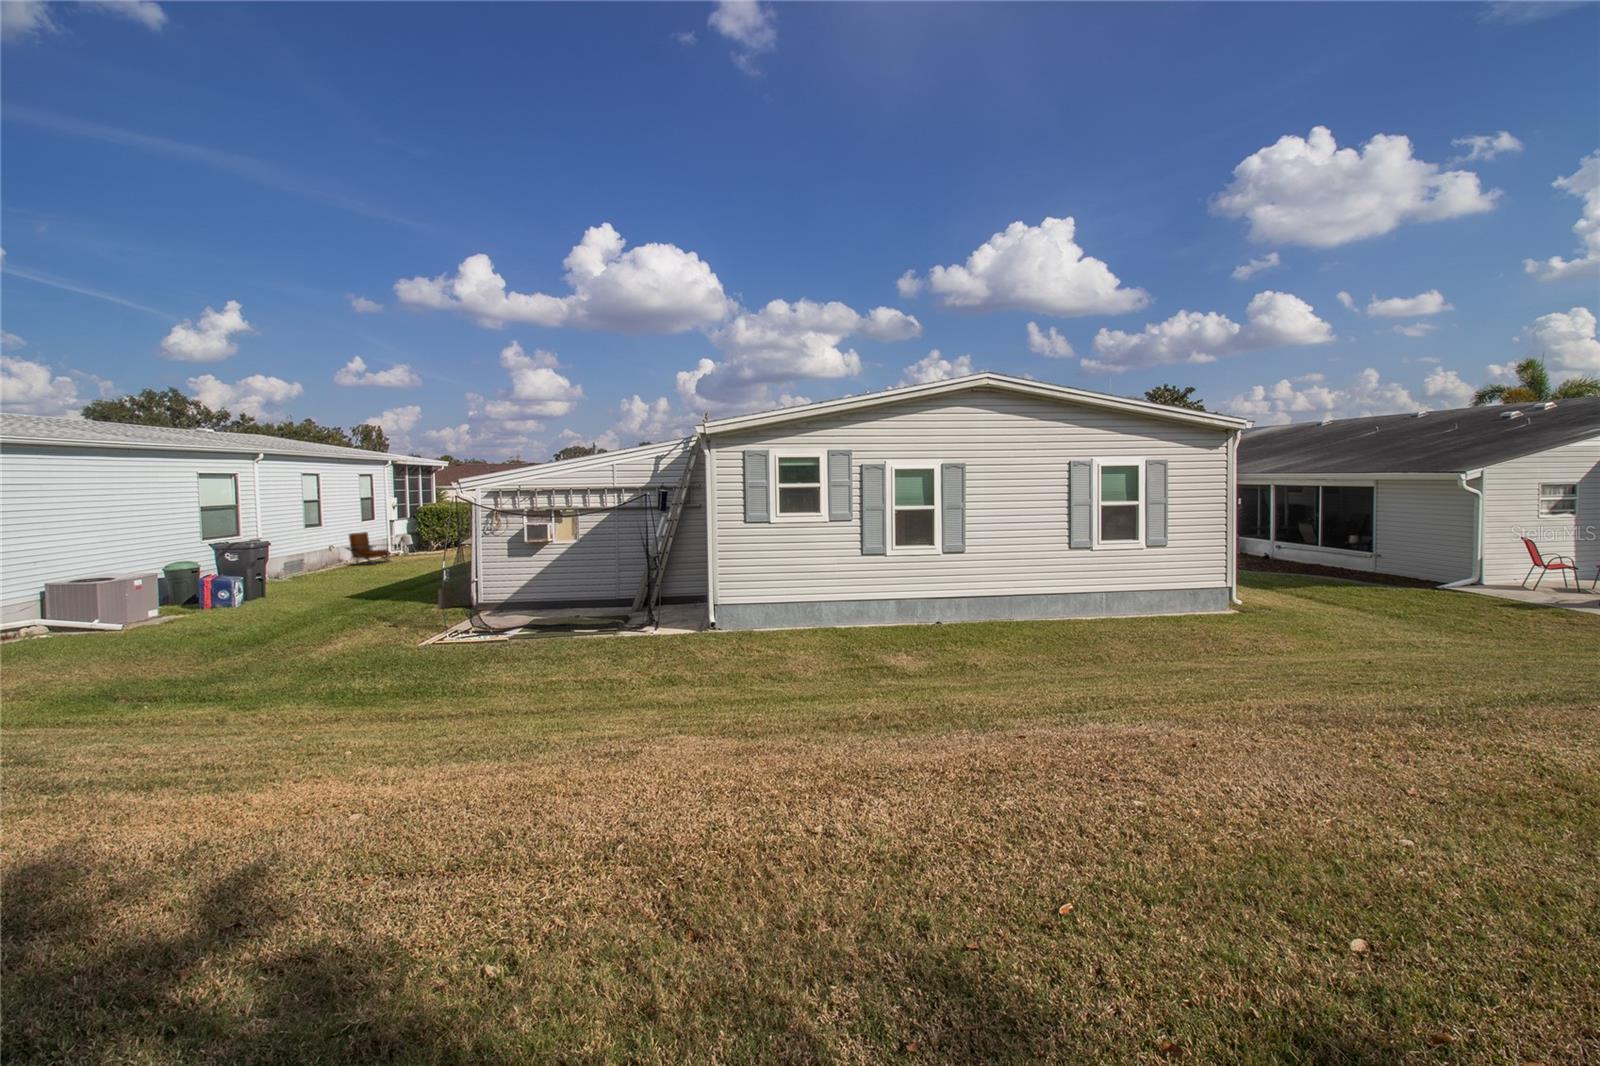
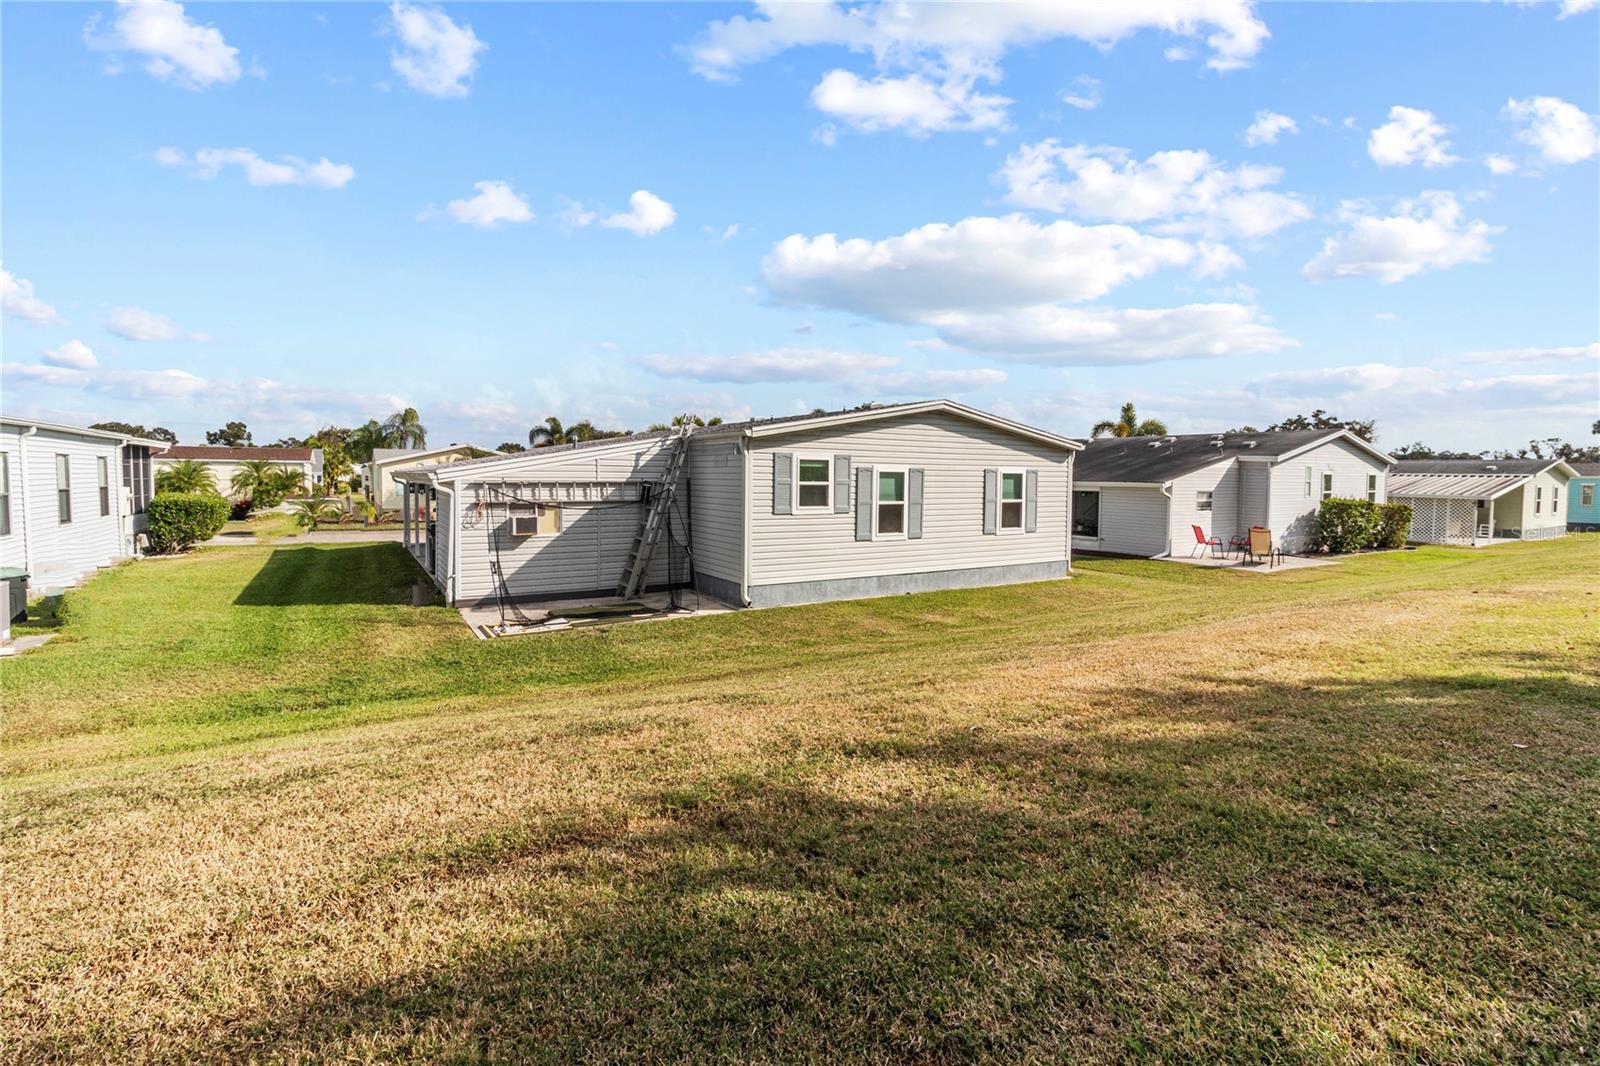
lounge chair: present [346,532,390,565] -> none [105,530,160,571]

